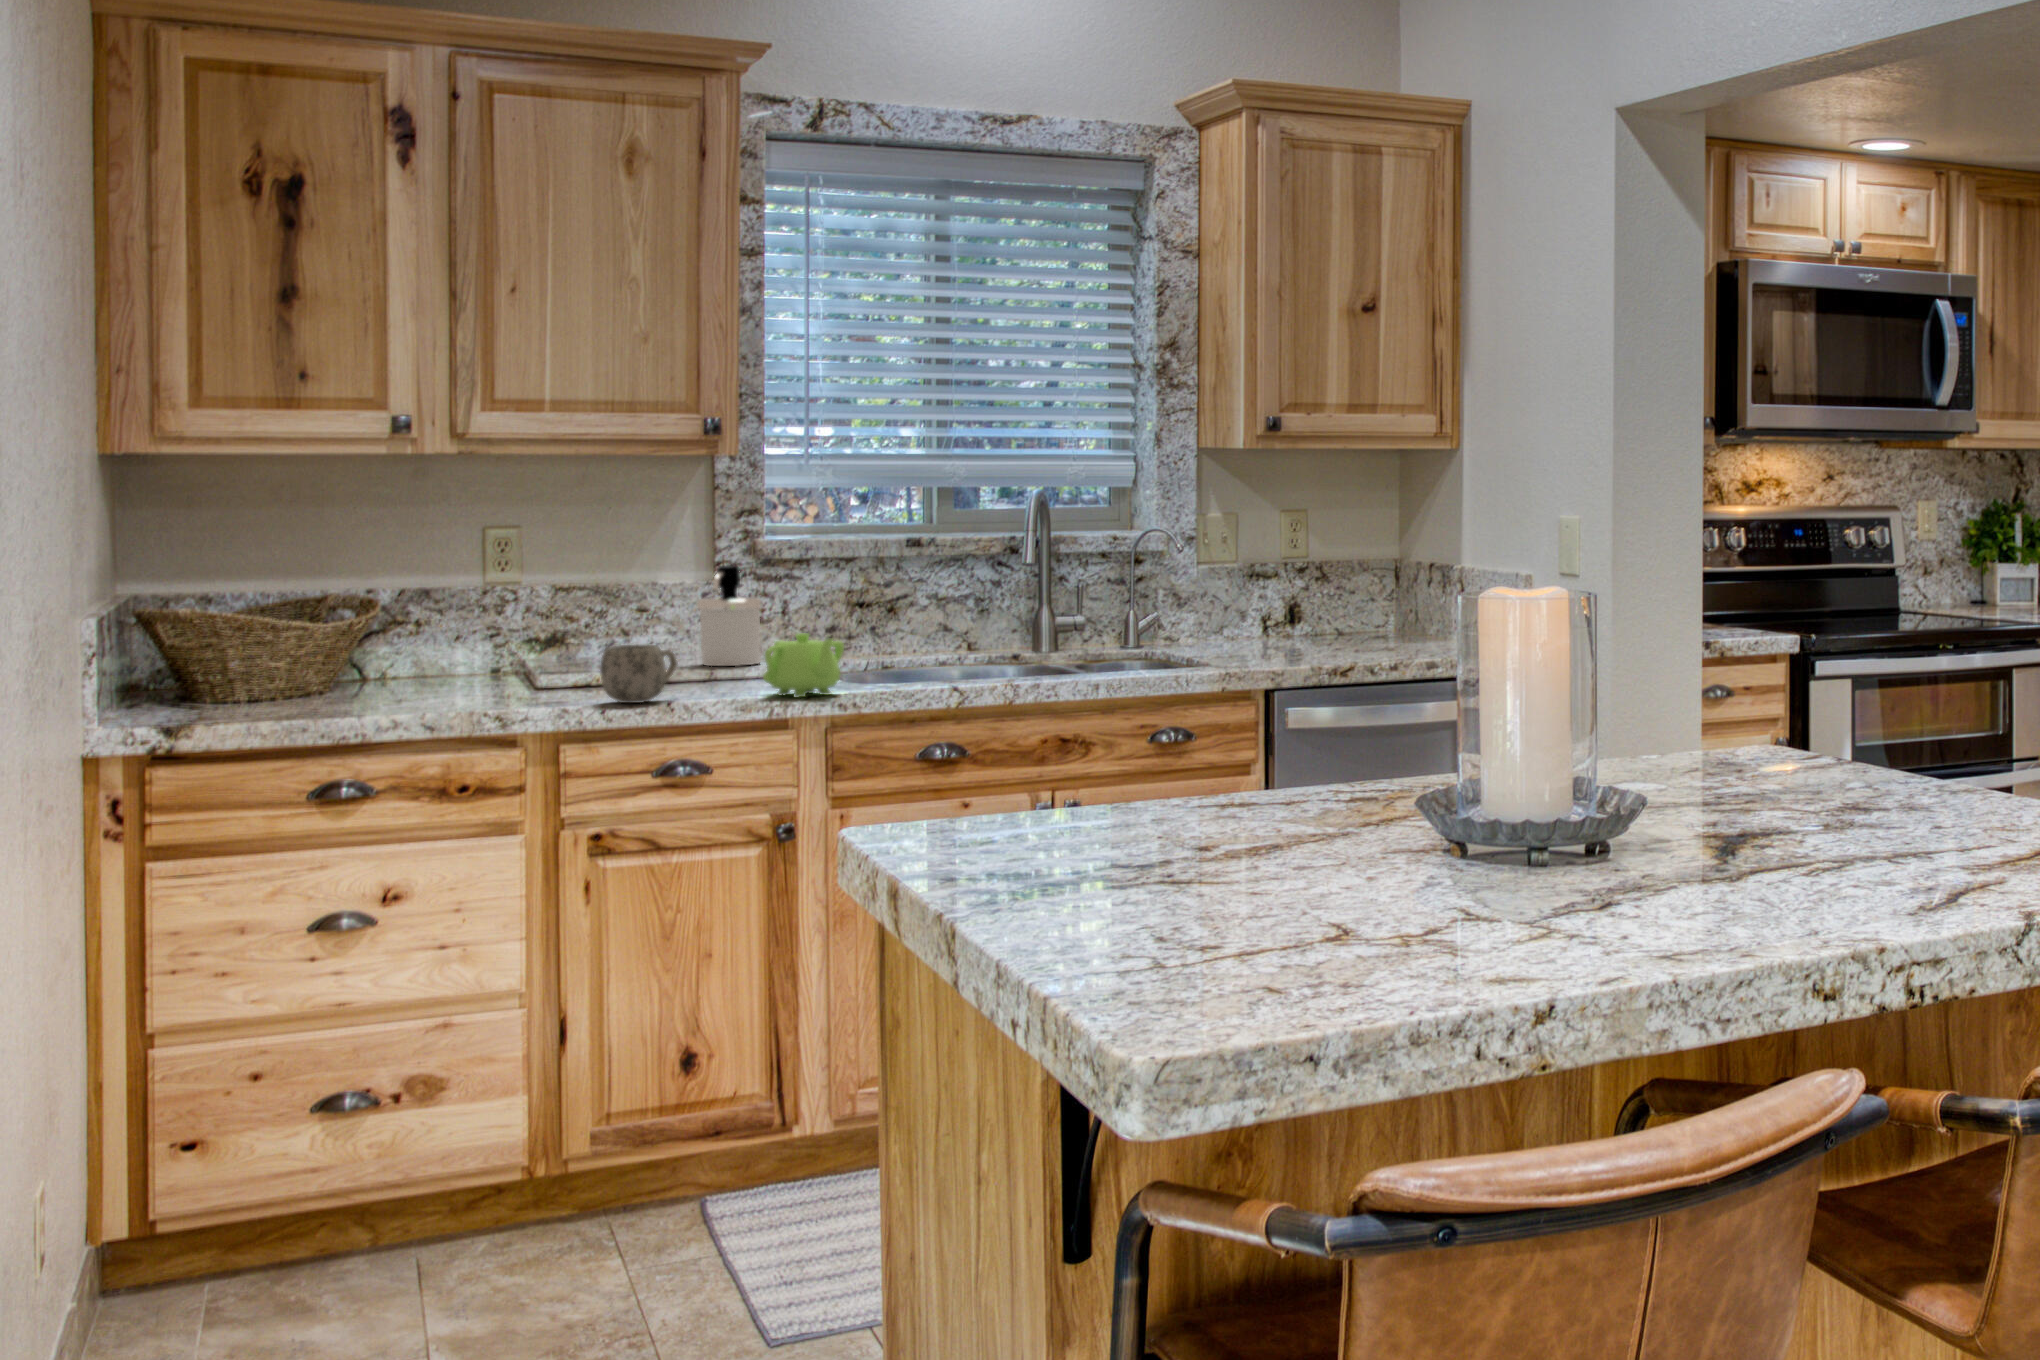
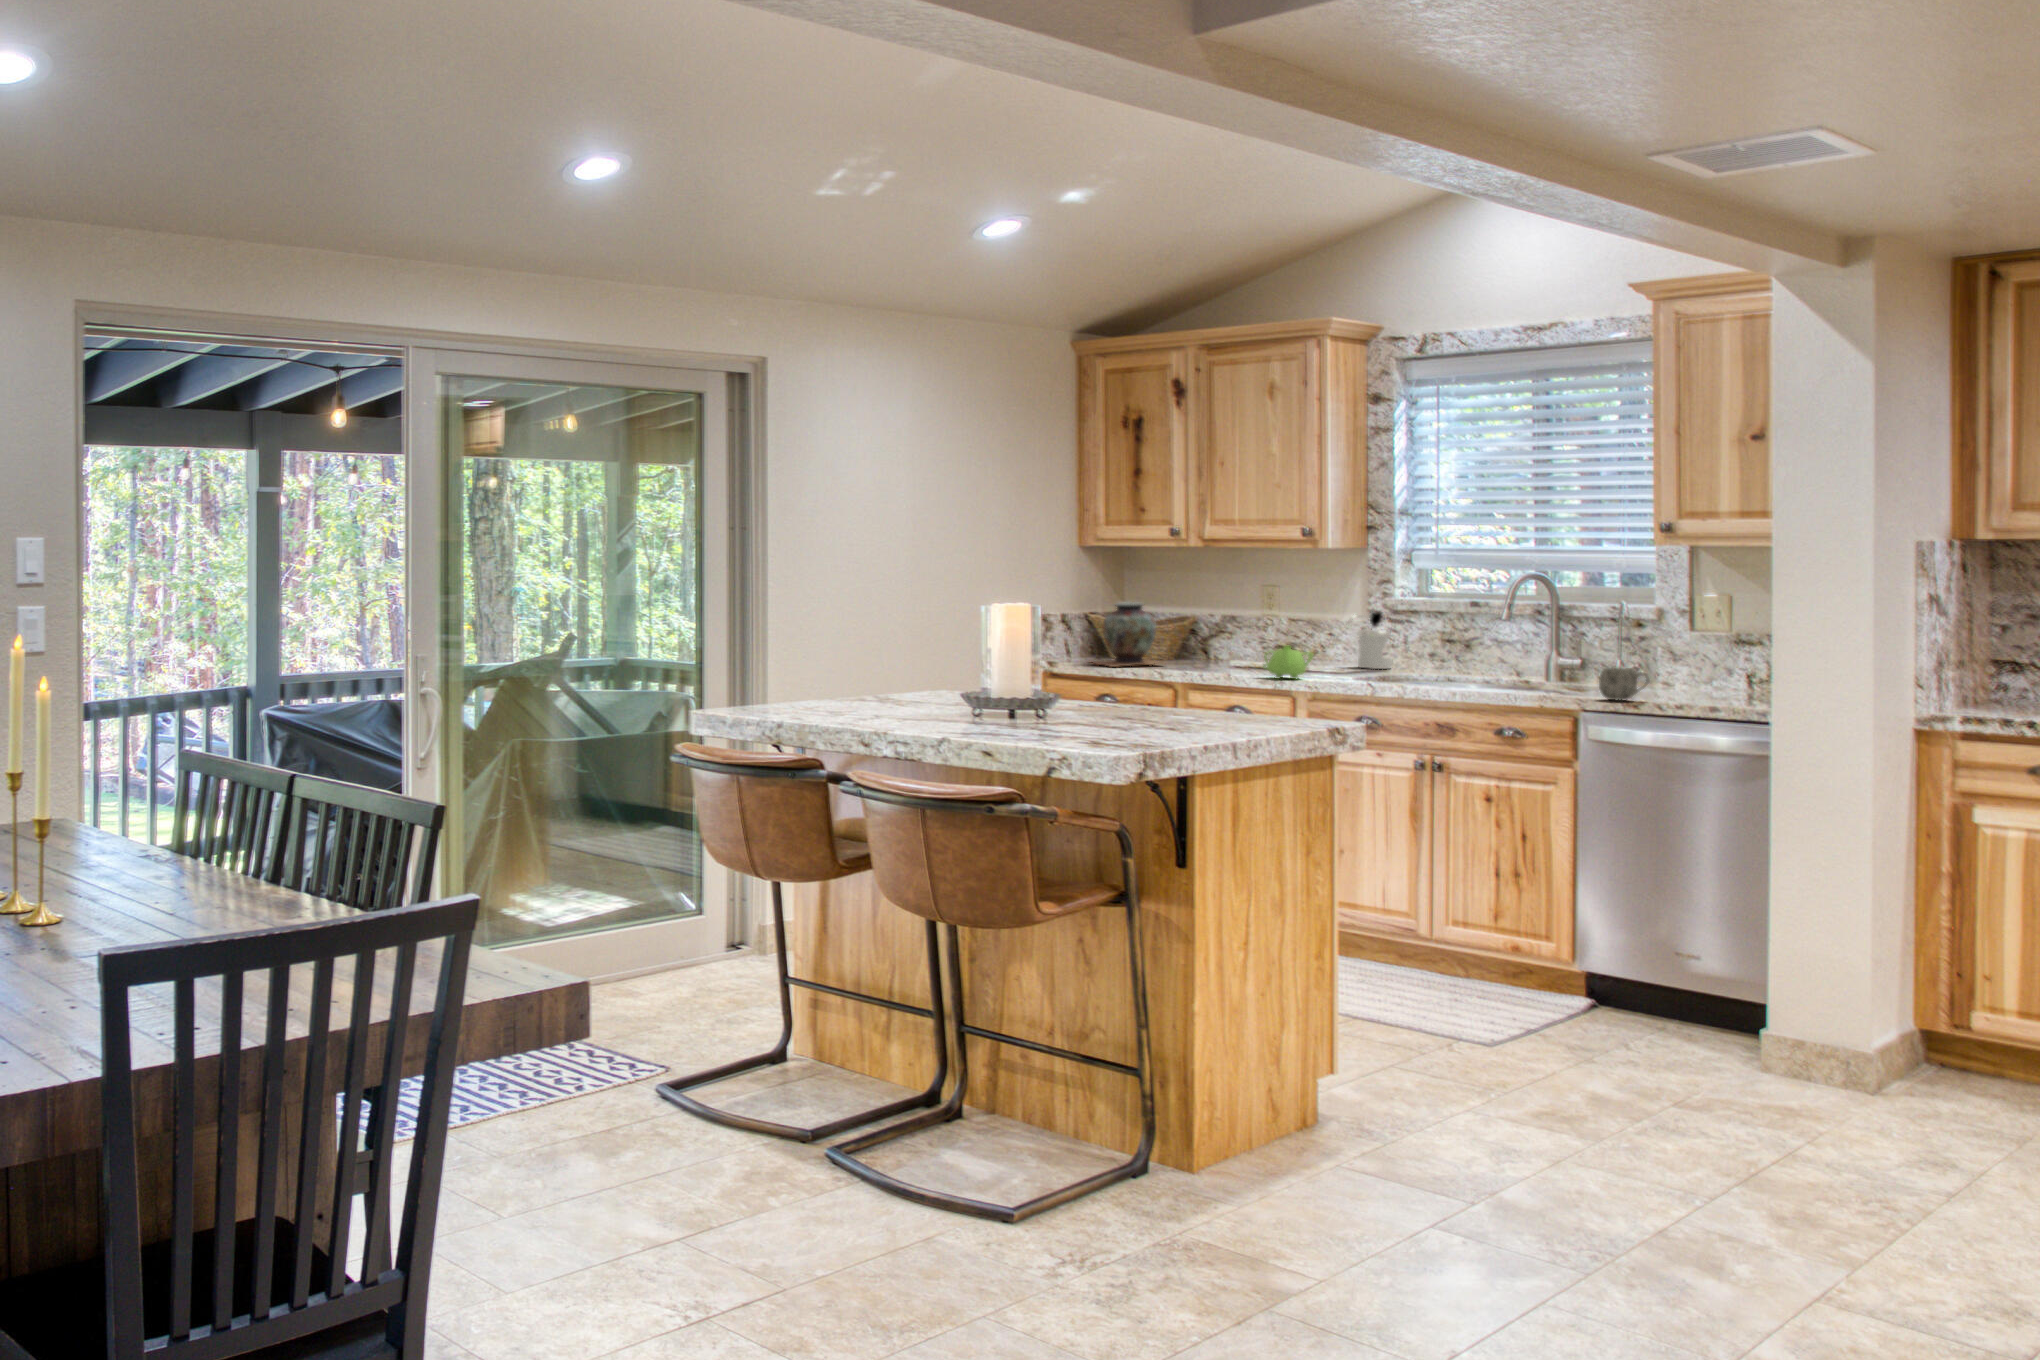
decorative vase: none [299,571,457,715] -> present [1093,602,1159,667]
mug: present [600,644,678,703] -> present [1599,667,1650,701]

